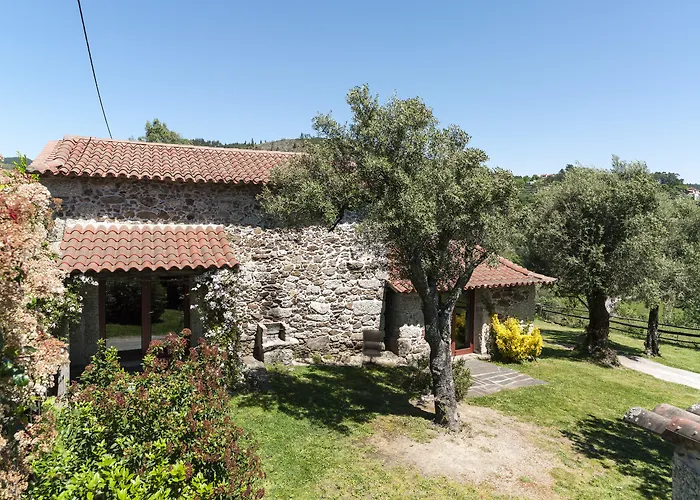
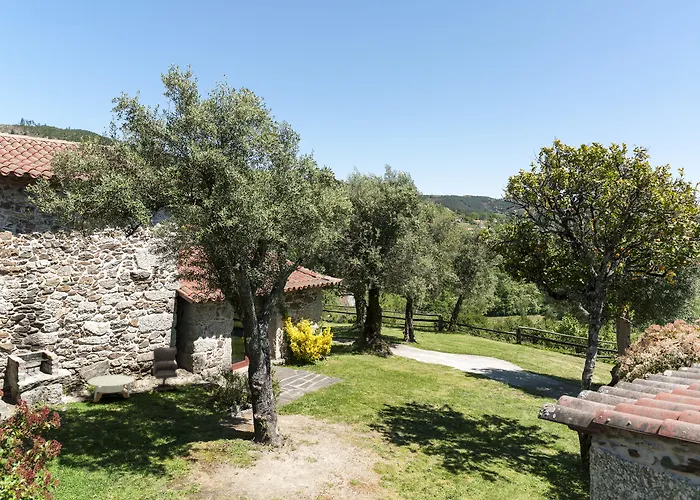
round table: none [313,348,347,368] -> present [88,375,134,402]

